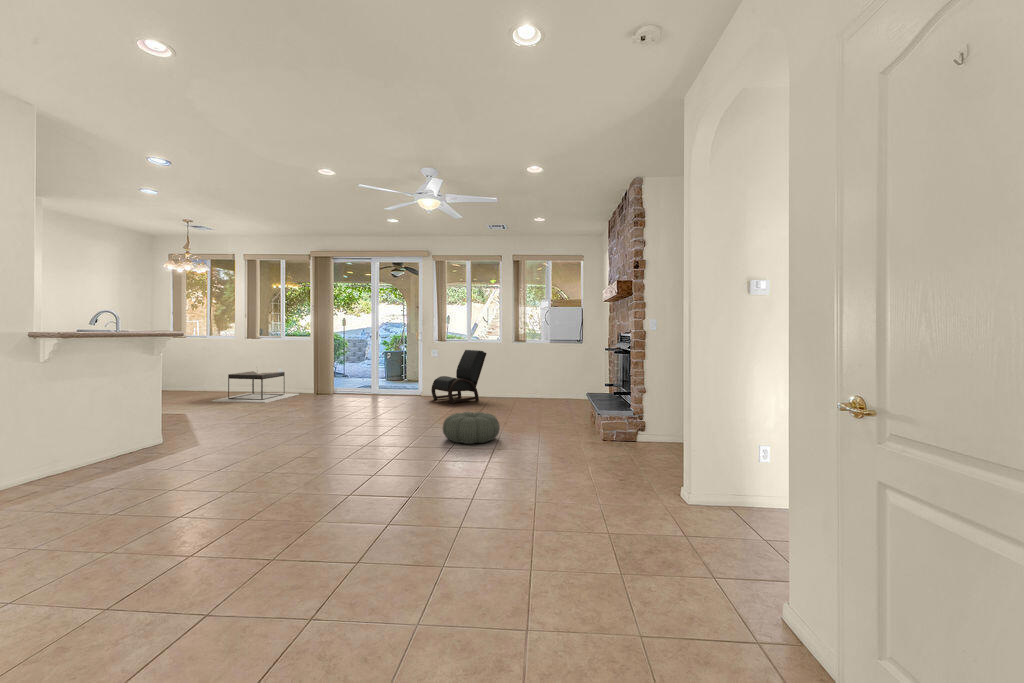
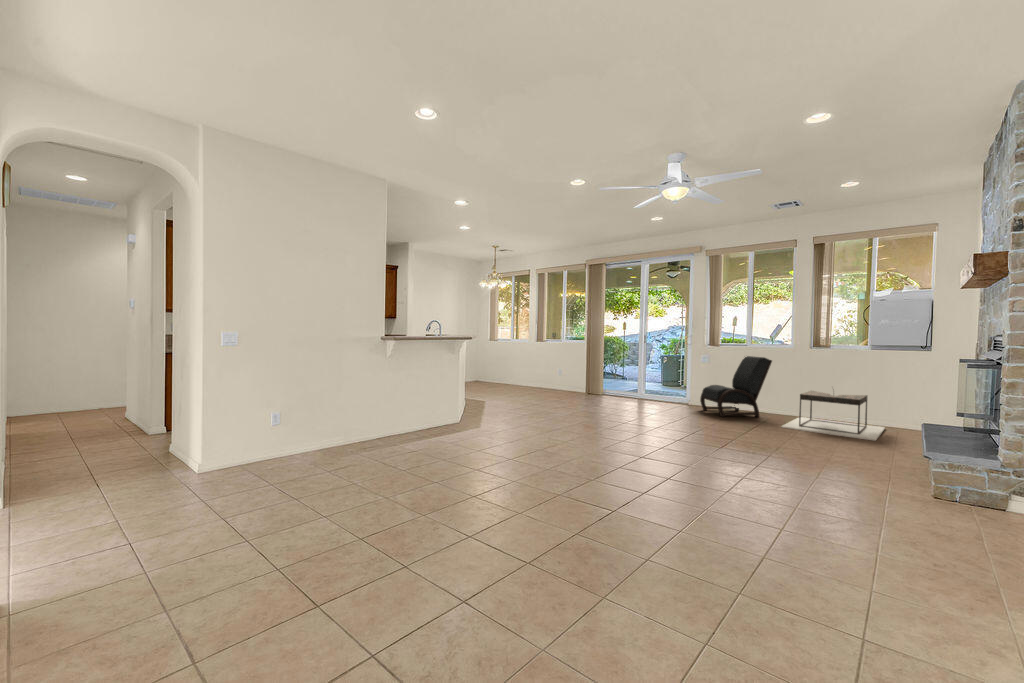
coffee table: present [212,371,299,403] -> present [781,391,885,441]
pouf: present [443,412,500,444] -> none [683,427,757,467]

